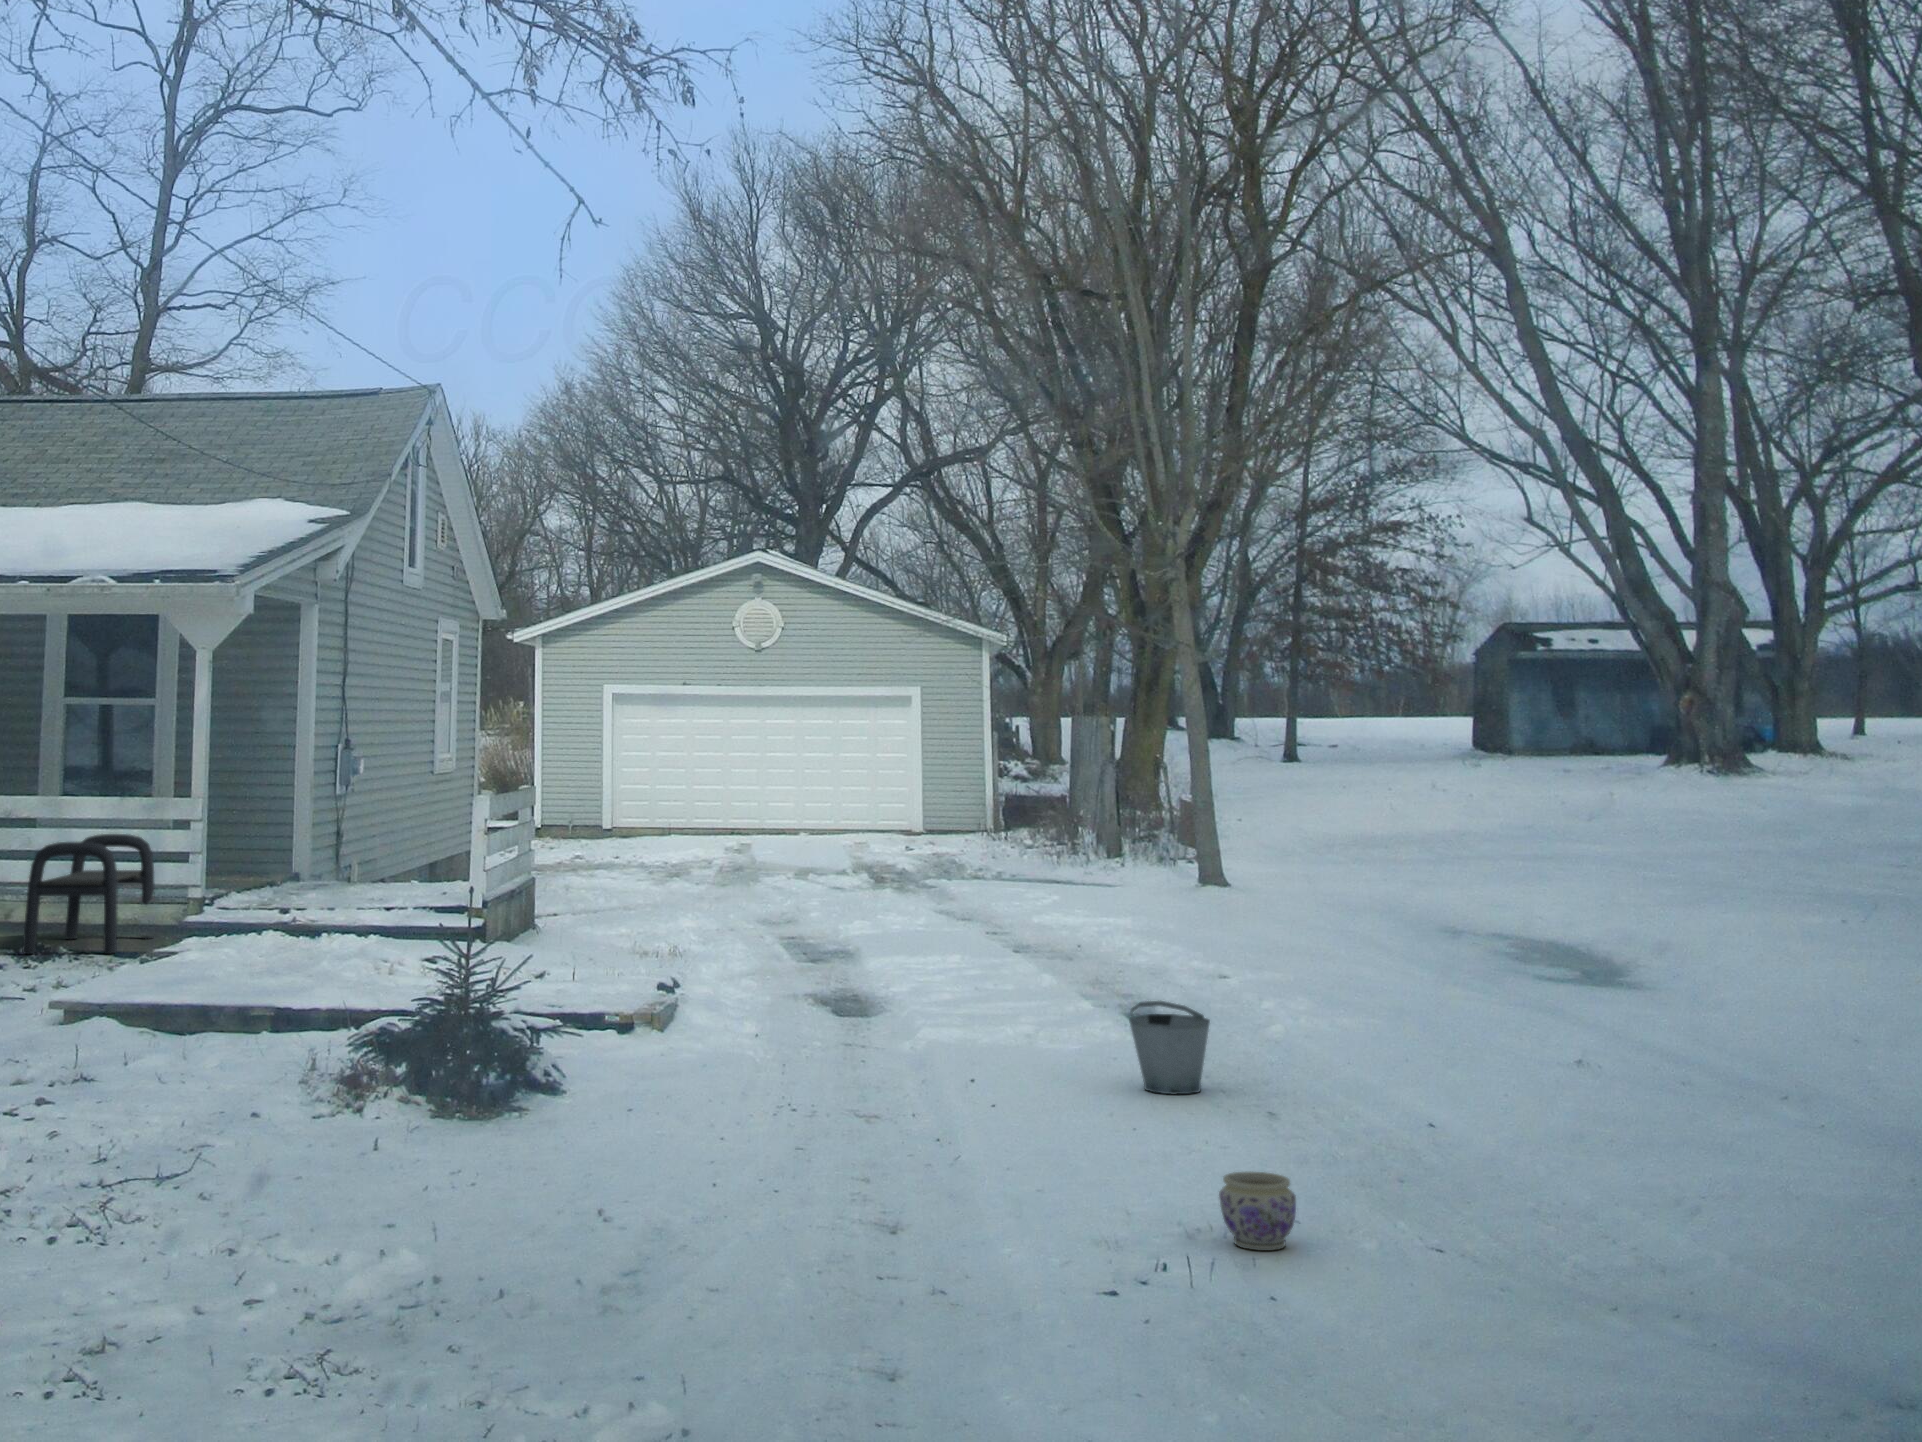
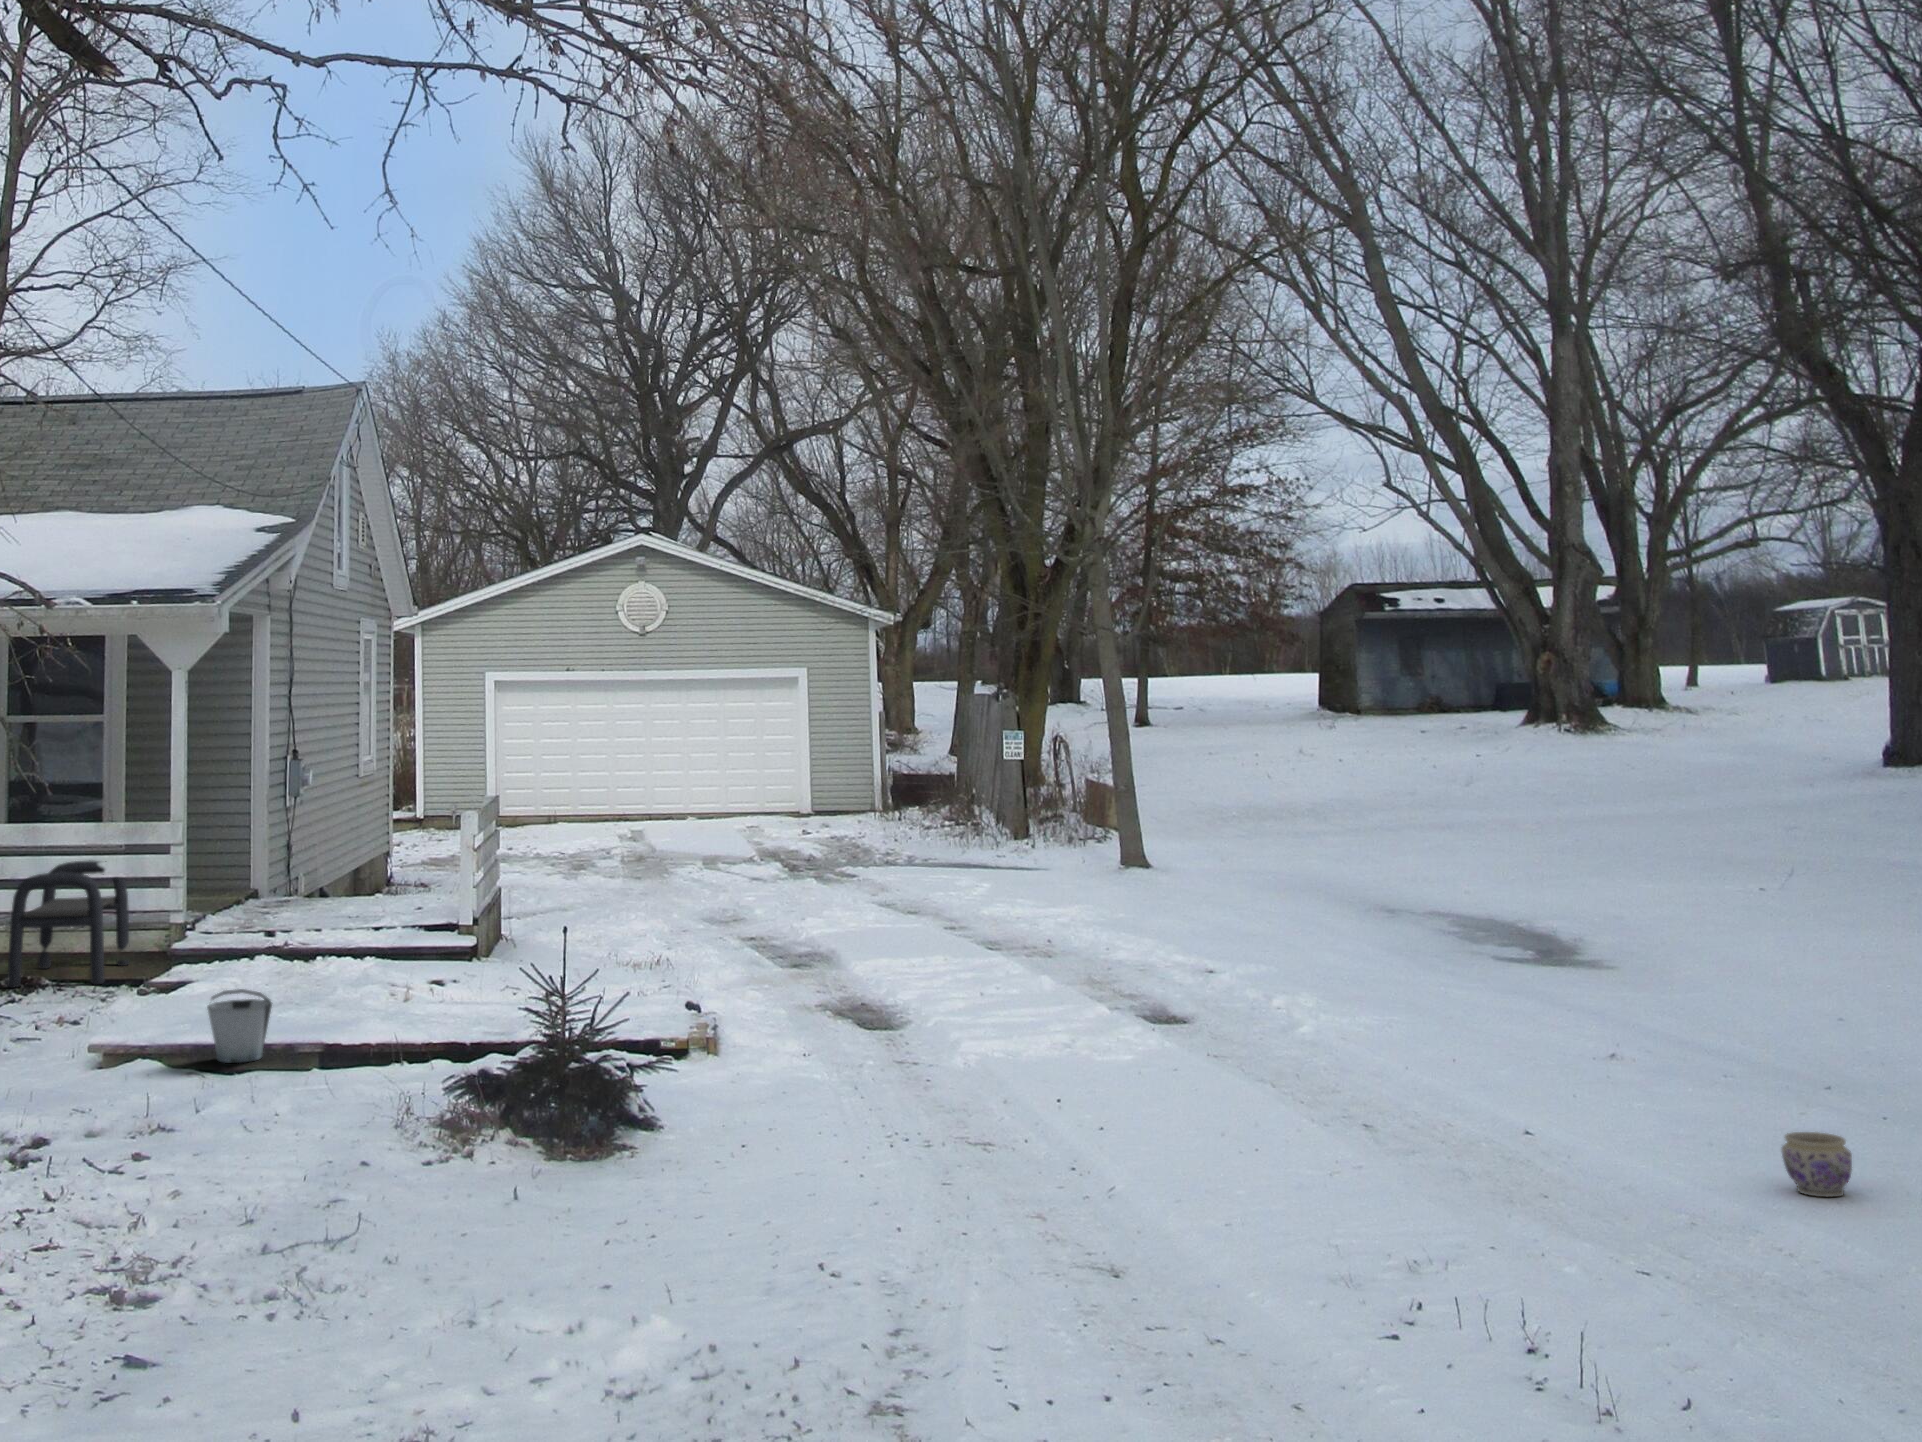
bucket: present [1129,1001,1210,1094] -> present [207,989,272,1063]
planter: present [1219,1172,1296,1251] -> present [1781,1132,1852,1197]

